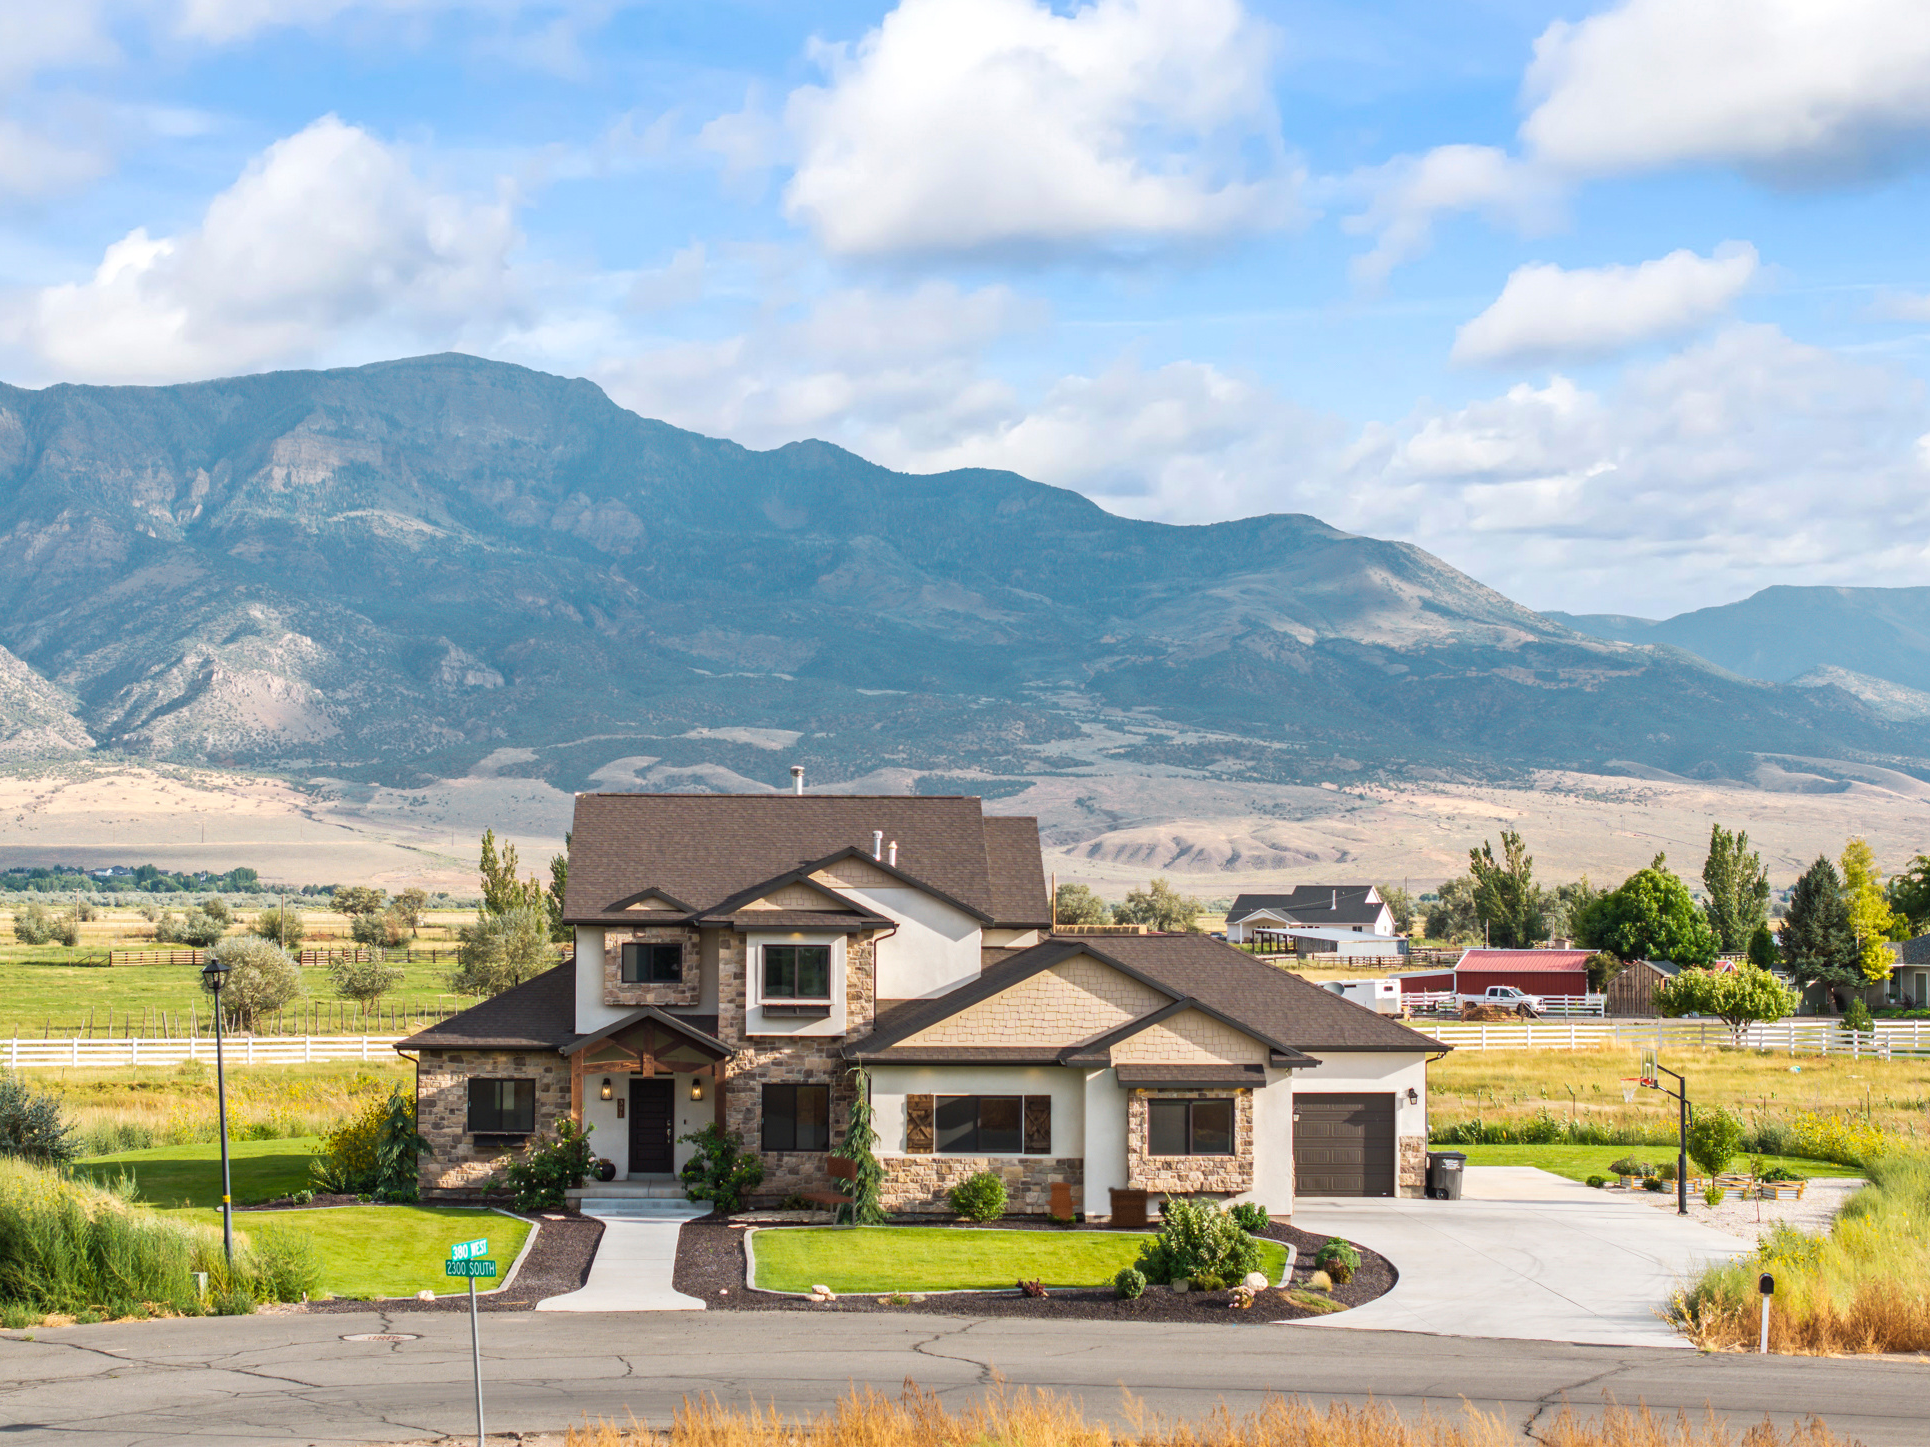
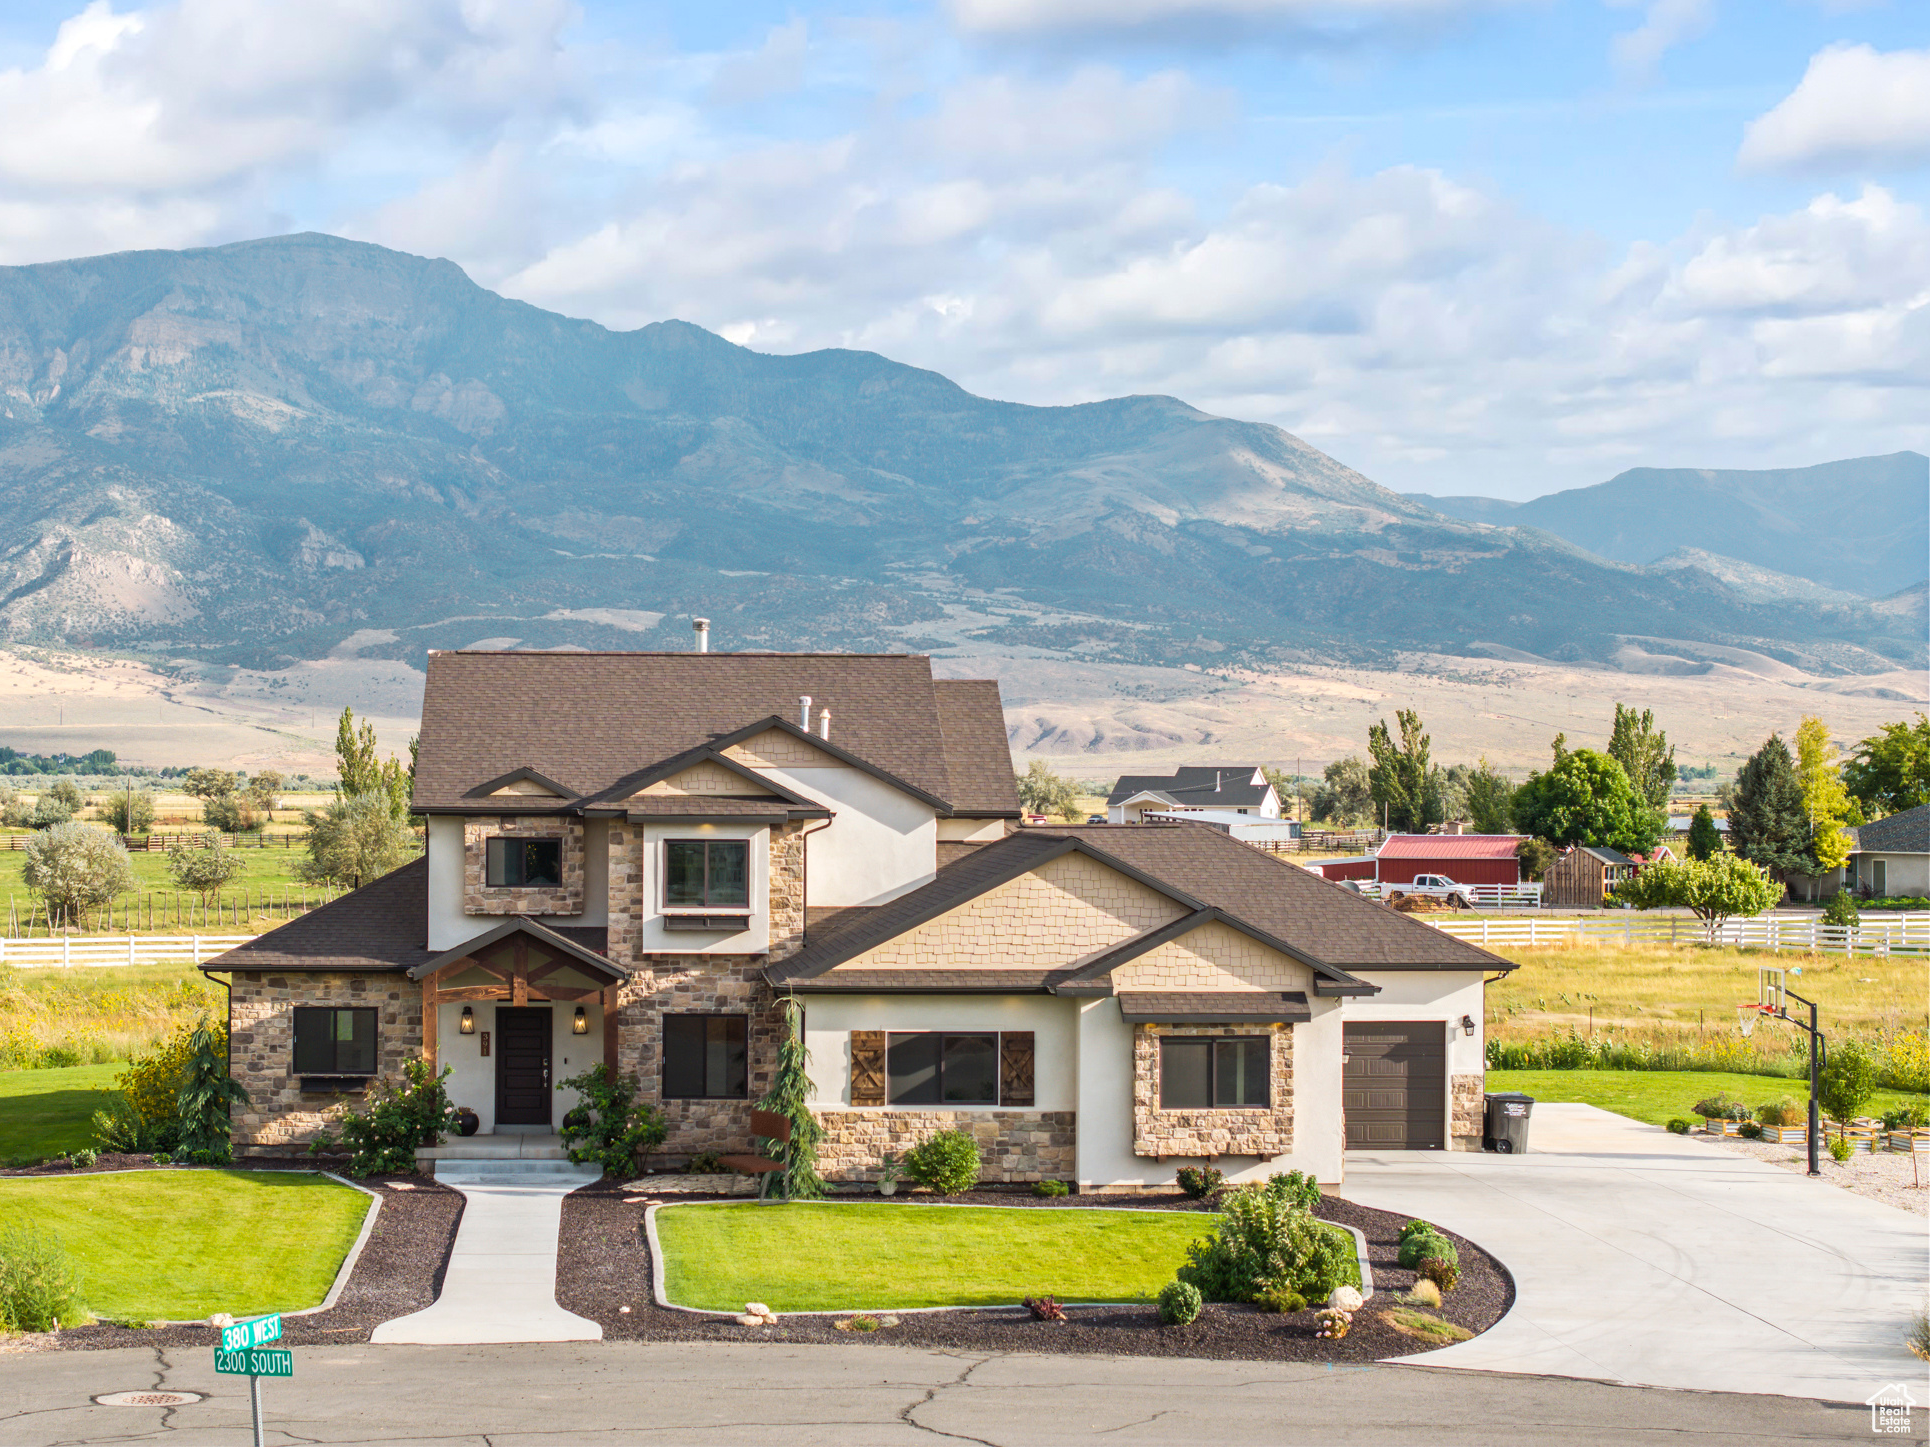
lounge chair: present [1045,1182,1079,1228] -> none [1028,1142,1072,1206]
wooden crate: present [1108,1187,1148,1227] -> none [1106,1146,1159,1199]
potted plant: present [1170,1256,1200,1293] -> present [875,1157,909,1195]

